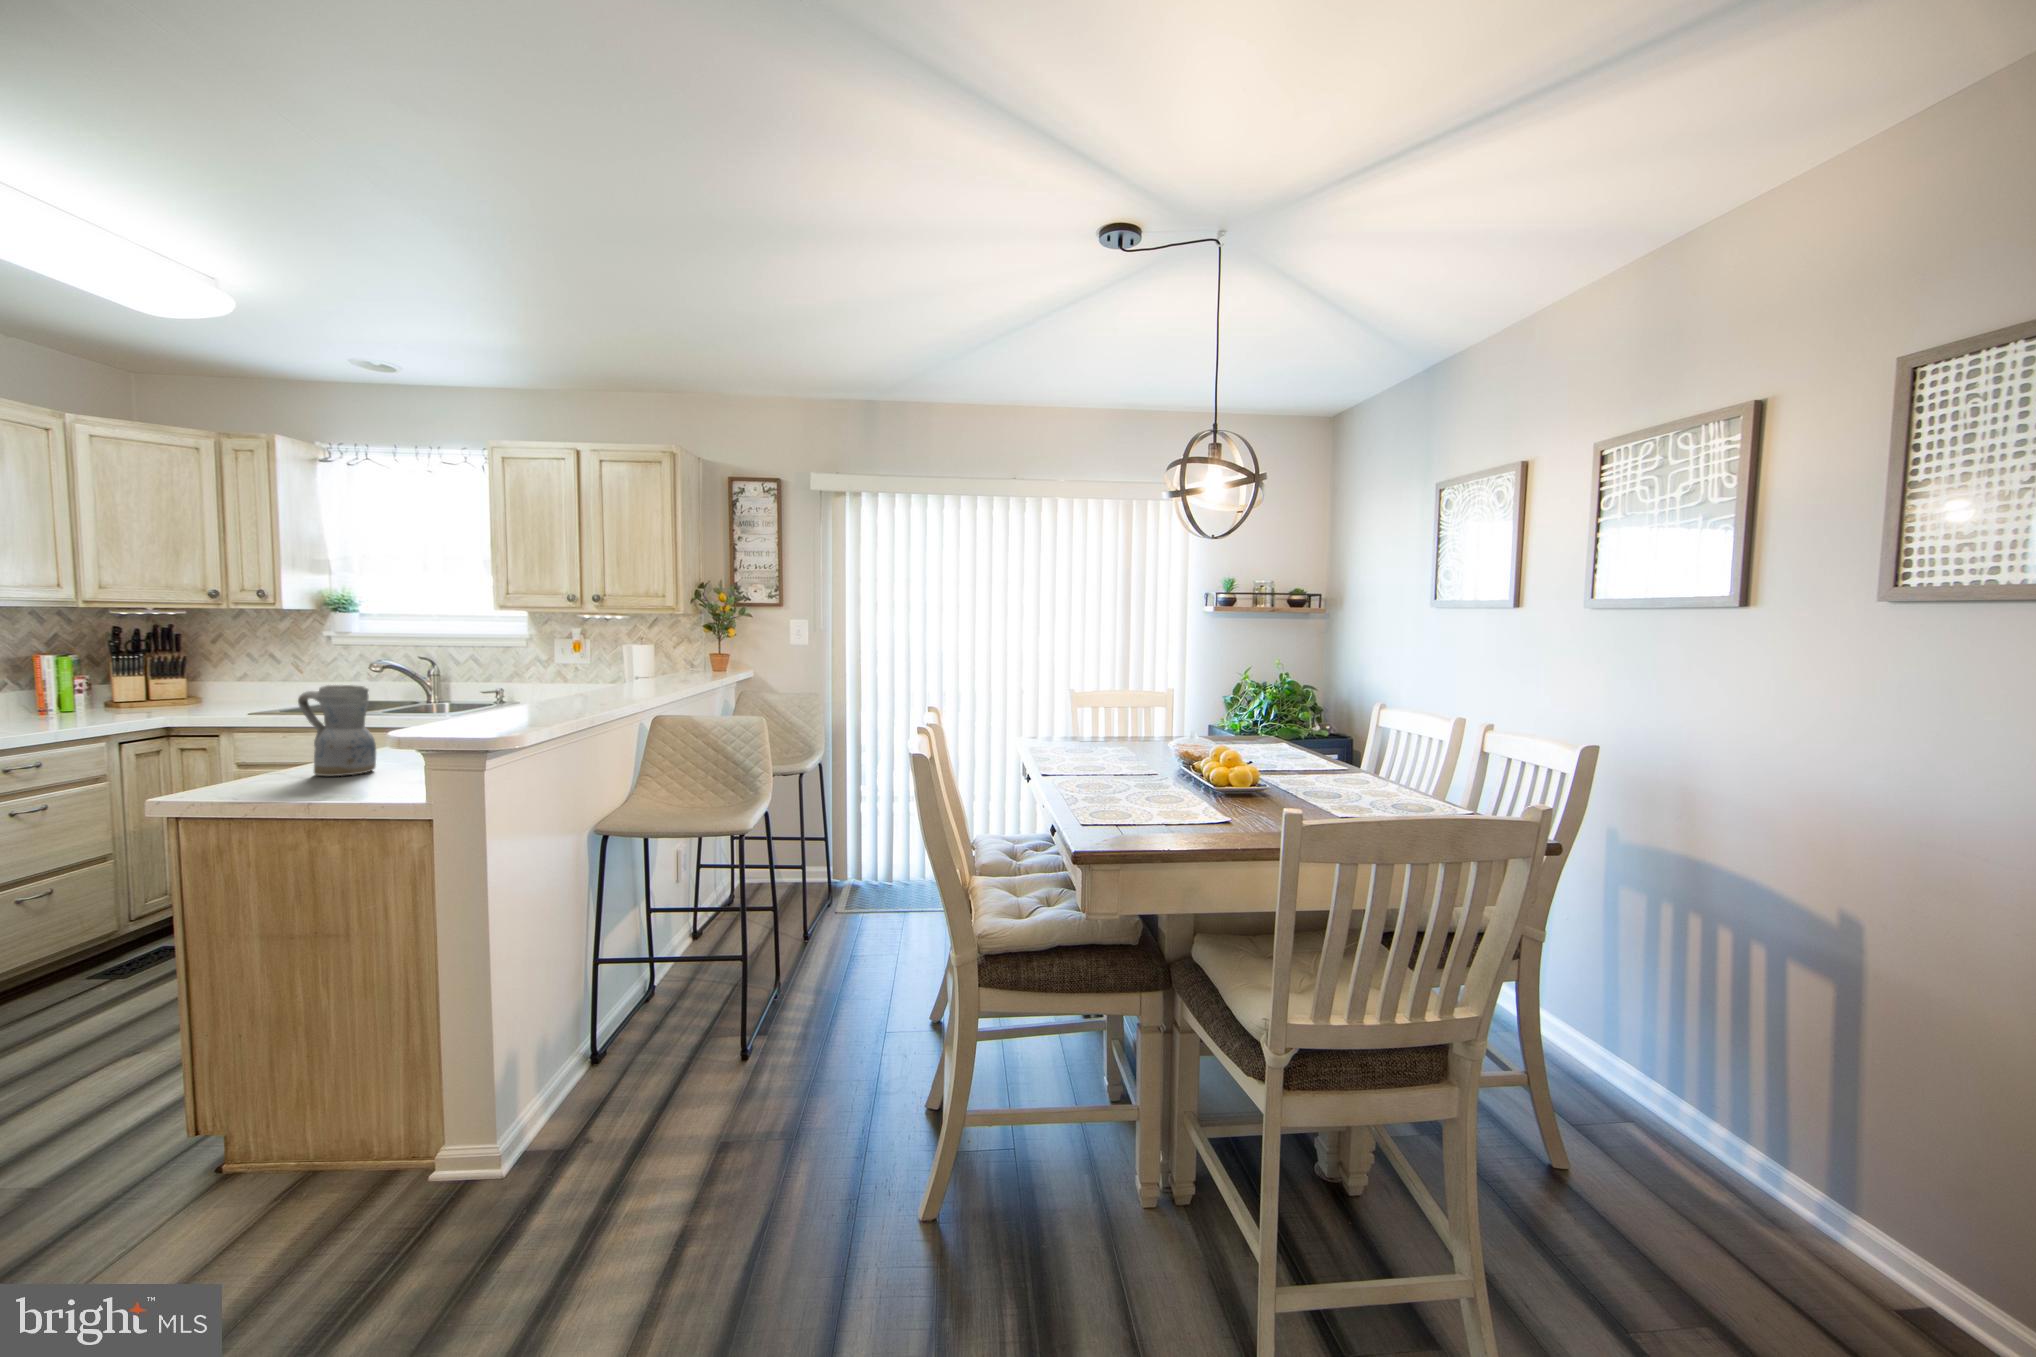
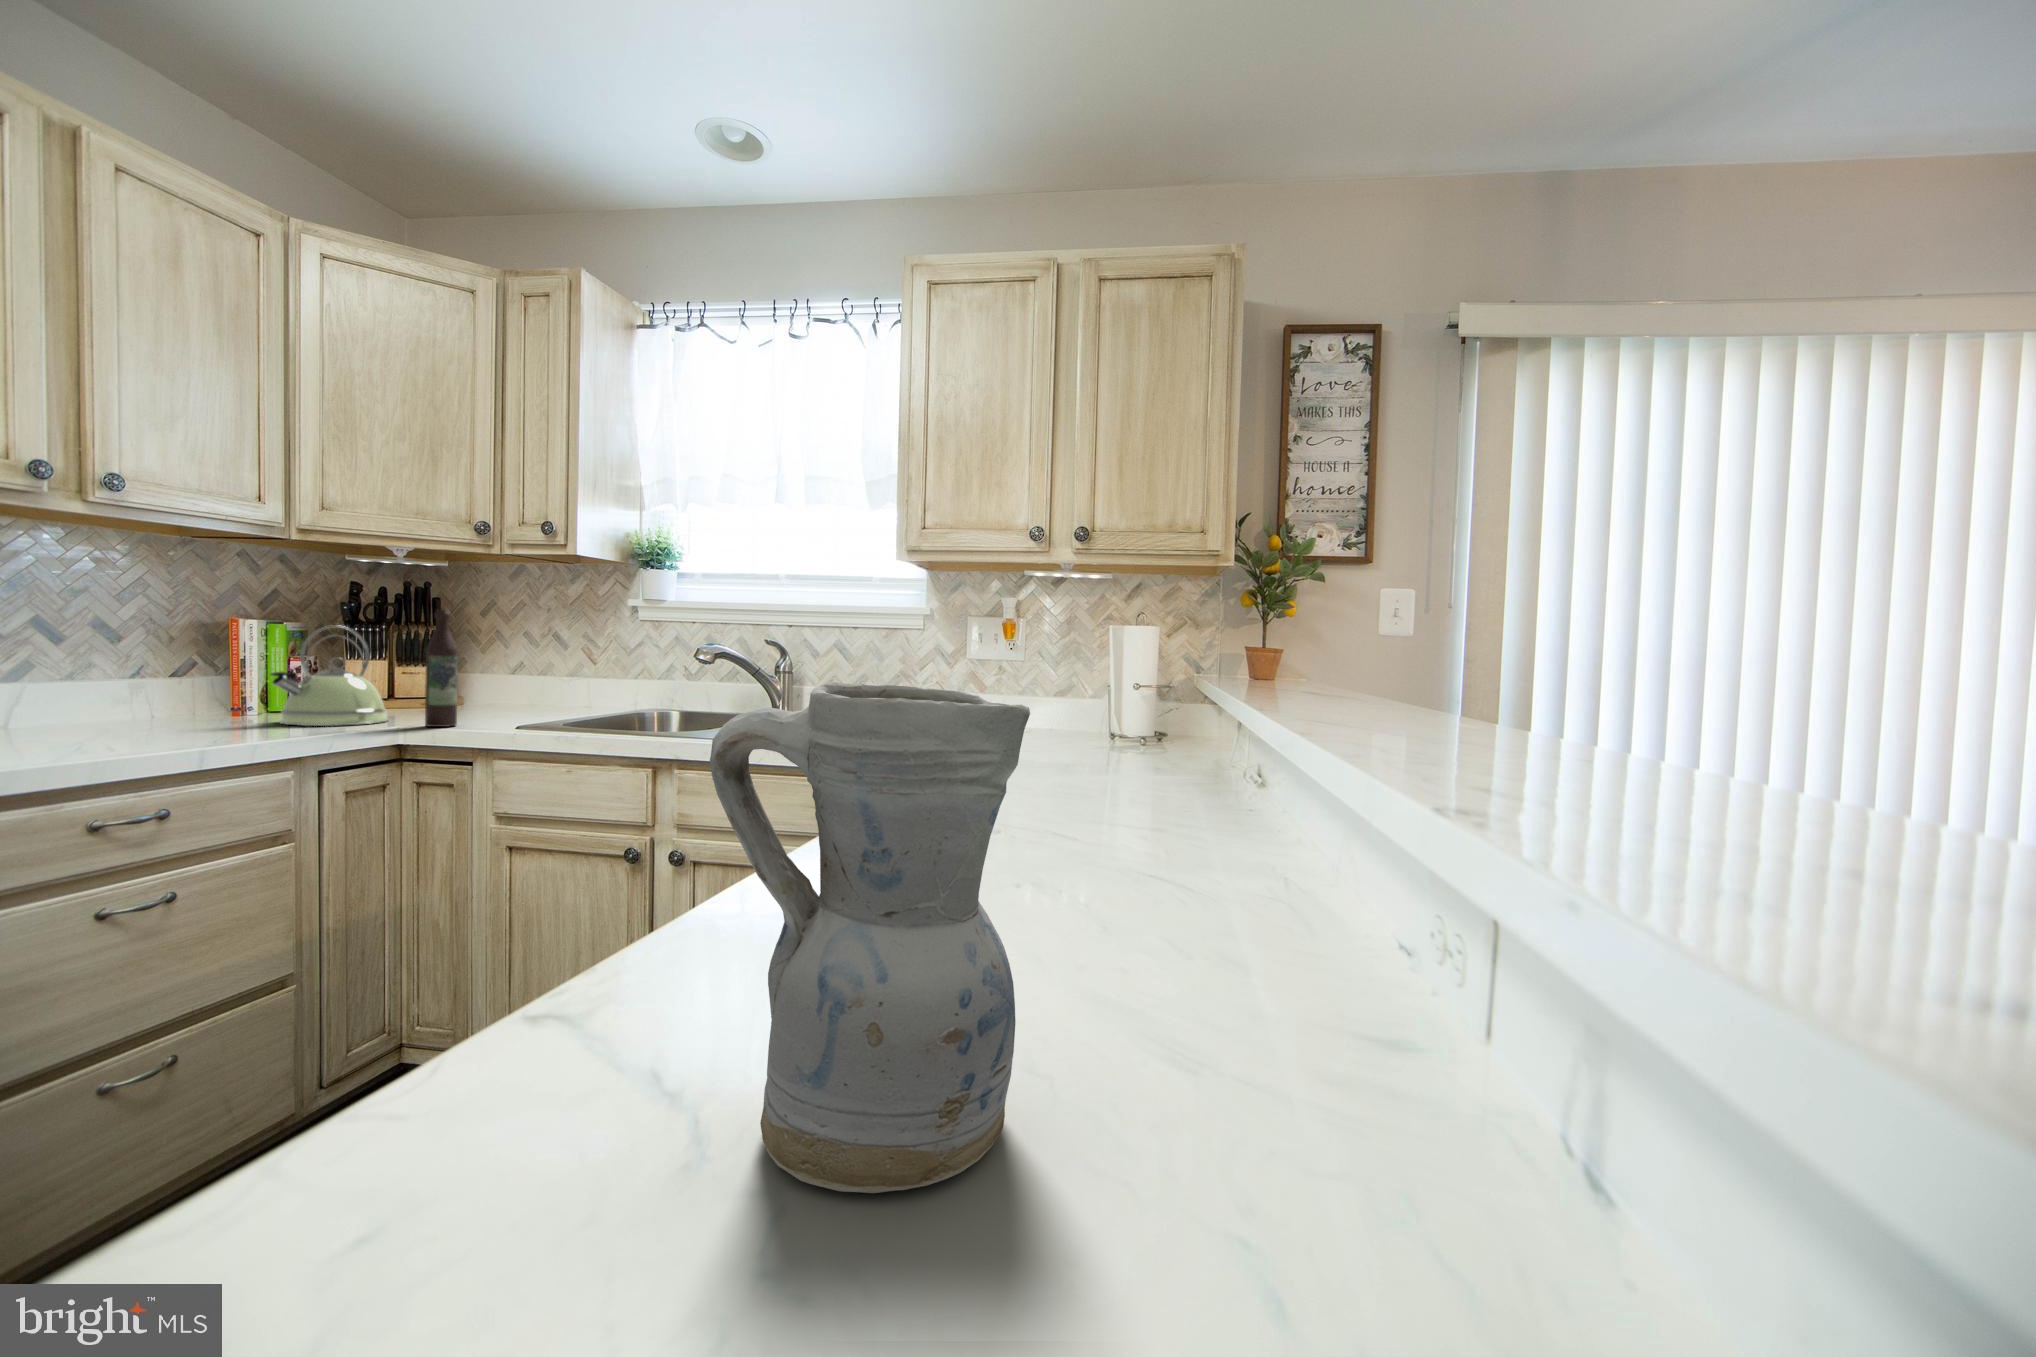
wine bottle: none [181,647,204,715] -> present [425,609,458,727]
kettle: none [74,658,155,717] -> present [271,625,389,726]

